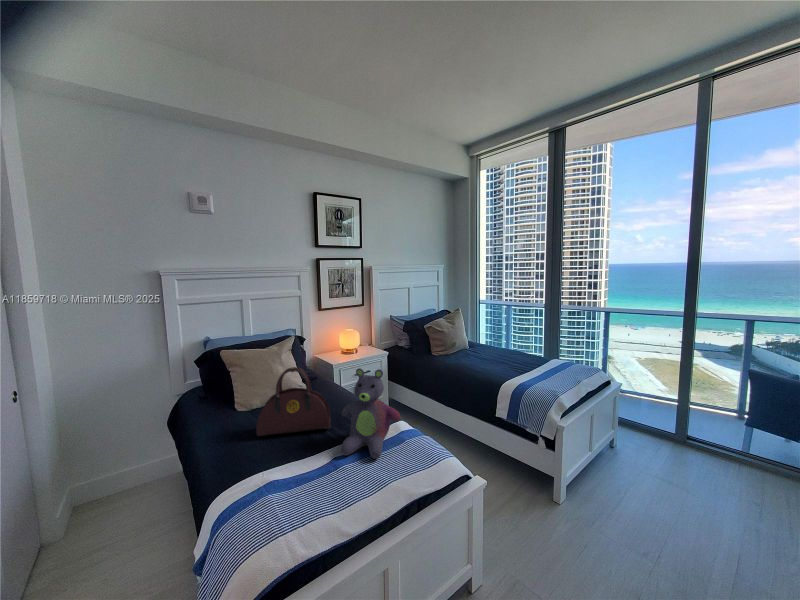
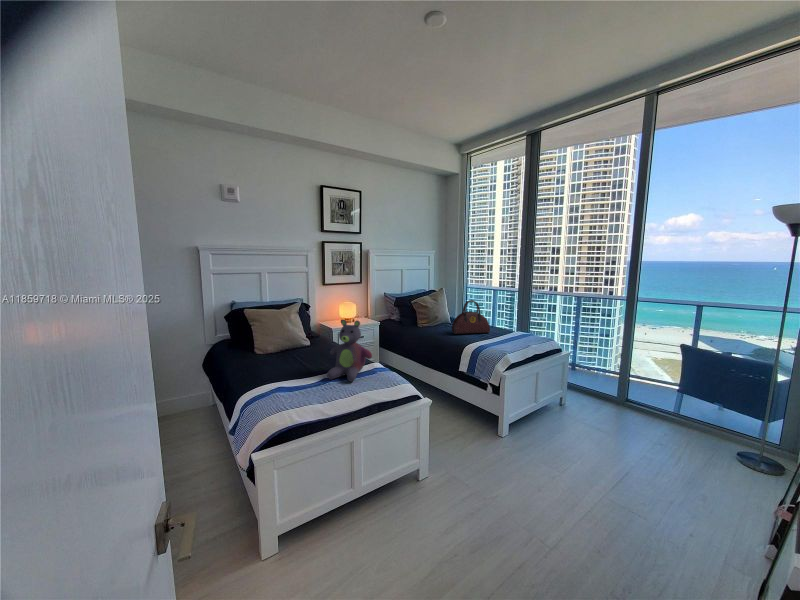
handbag: present [256,367,330,436] -> present [452,300,490,334]

